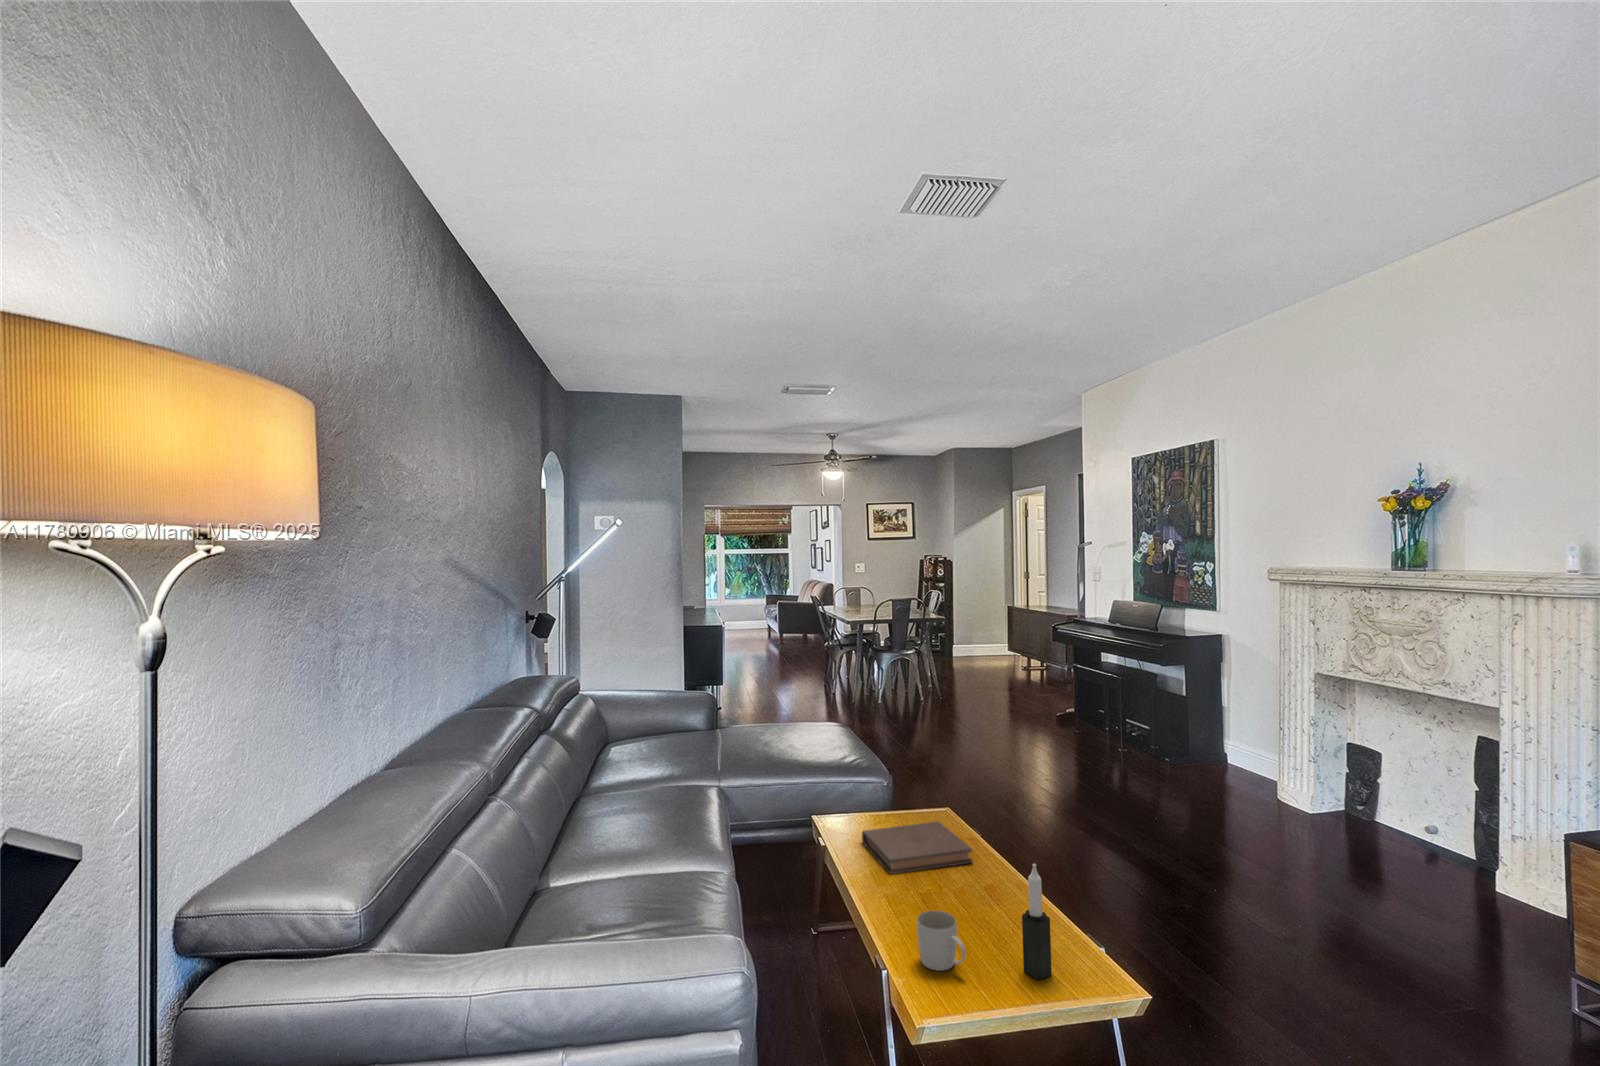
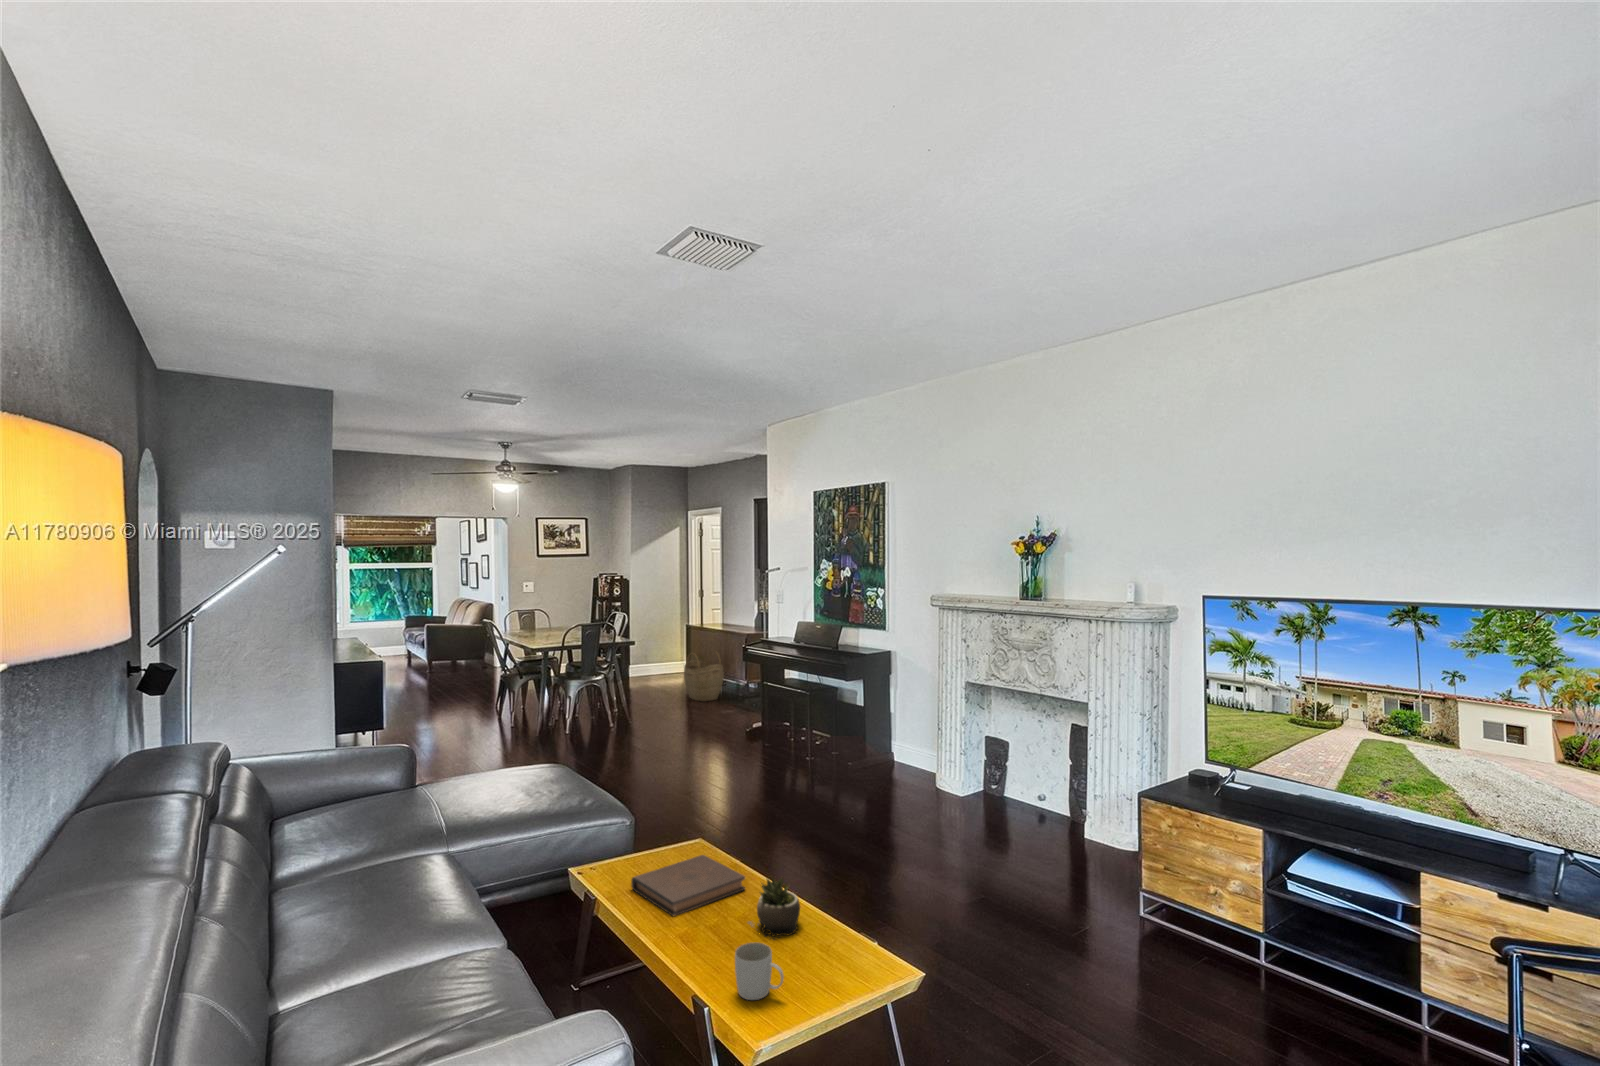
woven basket: none [1002,632,1043,683] -> present [684,651,724,701]
succulent plant: none [960,850,1024,918] -> present [748,878,800,937]
candle: present [1022,864,1052,979] -> none [828,881,852,985]

